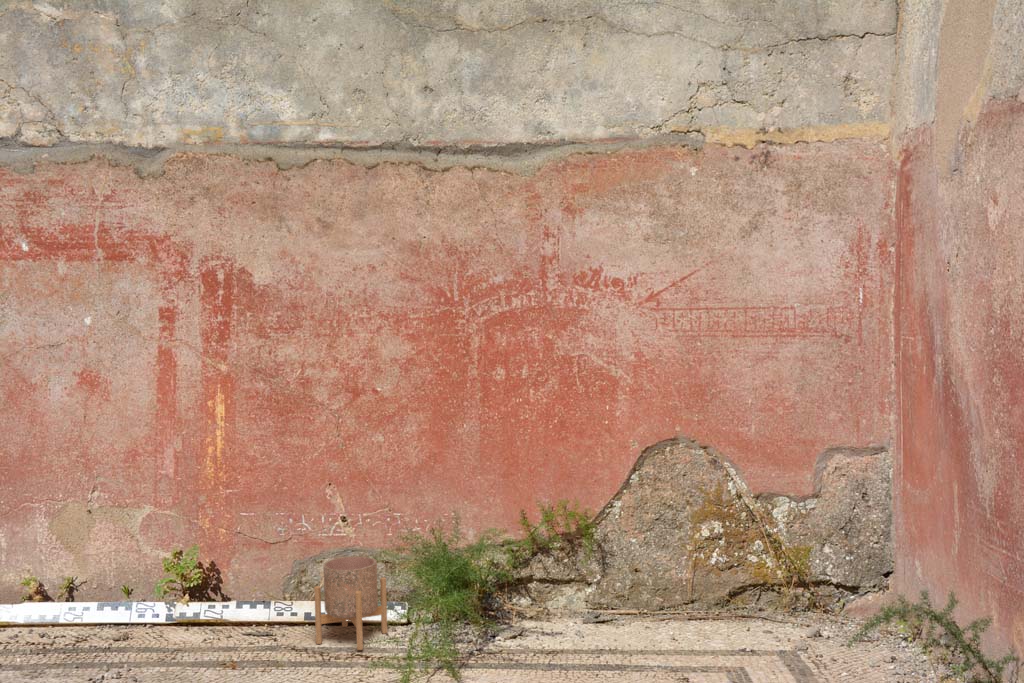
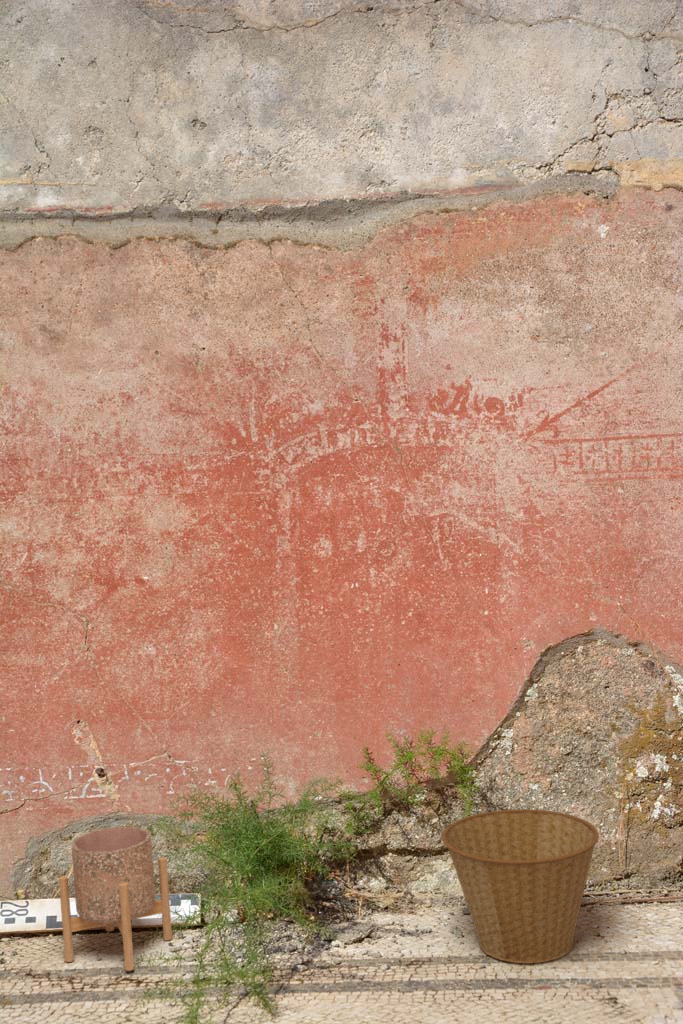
basket: none [571,554,675,652] -> present [442,809,599,963]

